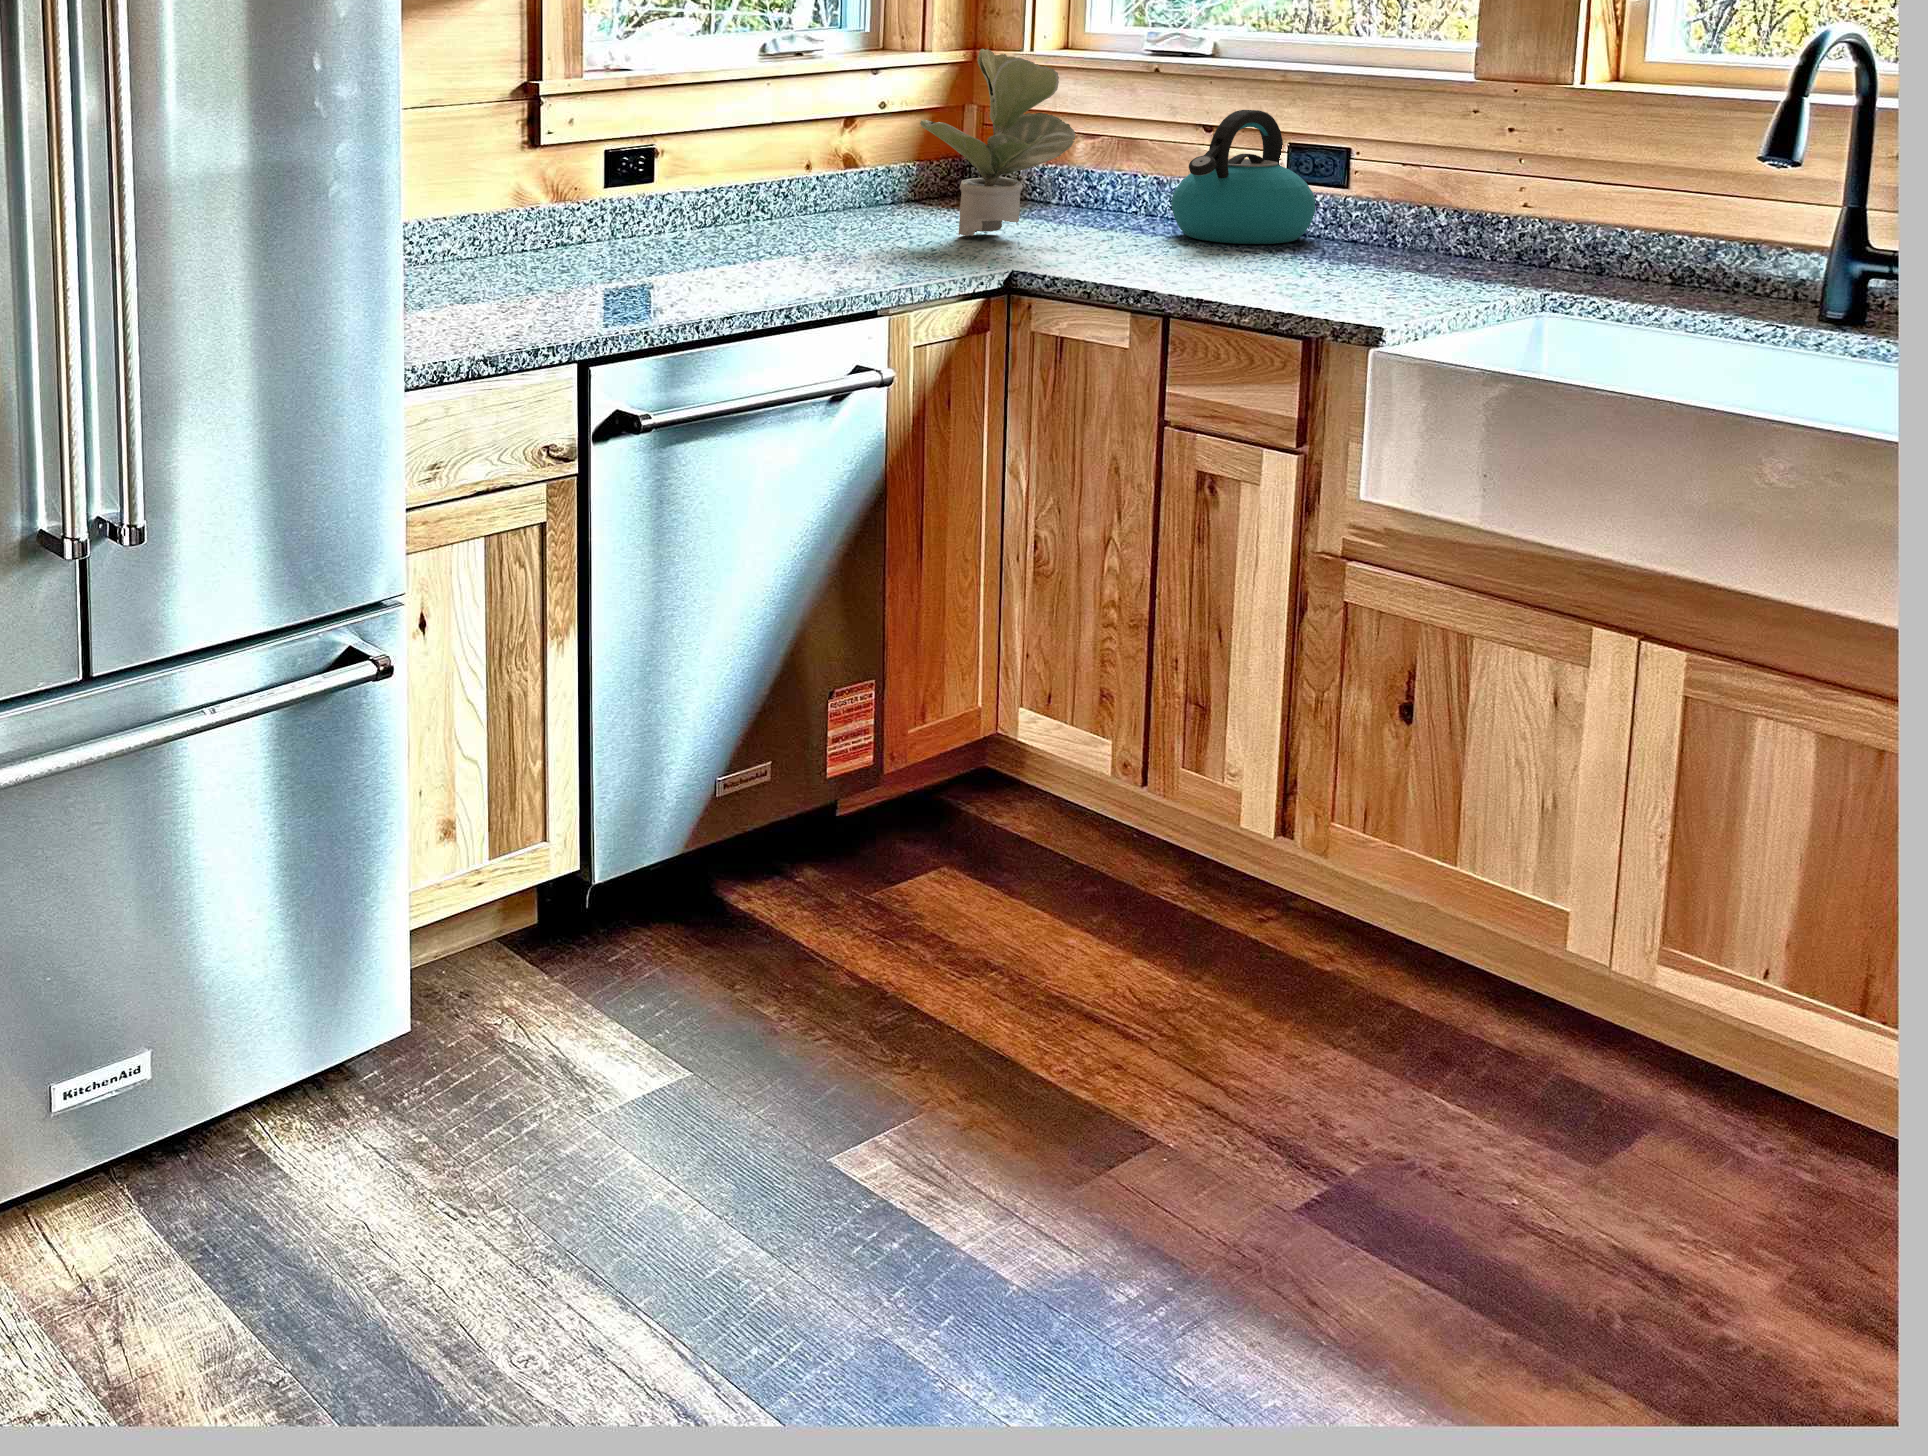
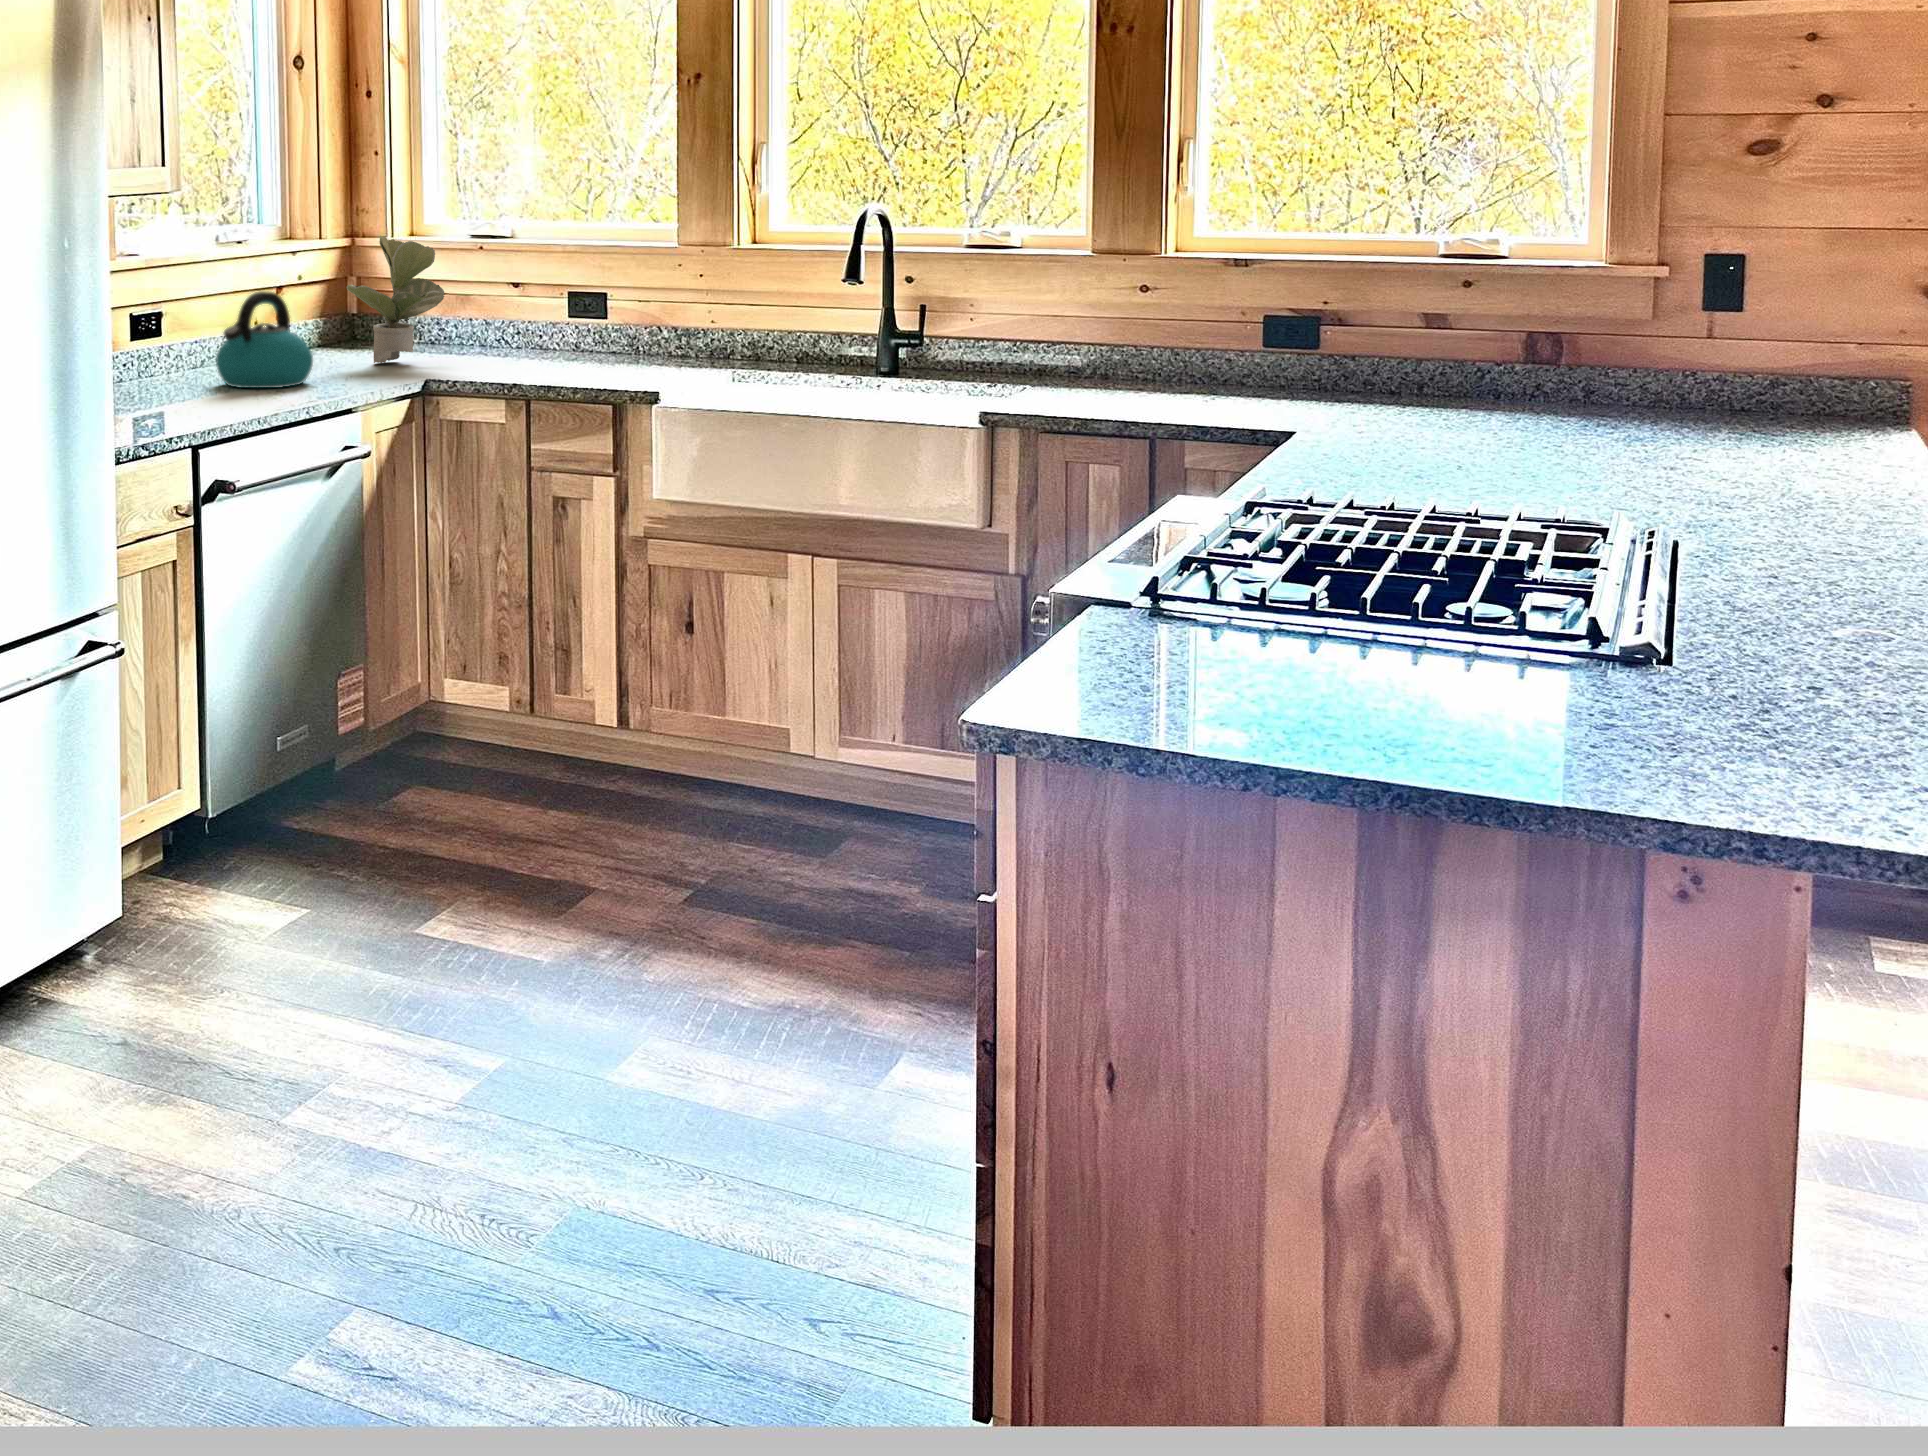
kettle: present [1172,110,1315,244] -> present [216,291,313,388]

